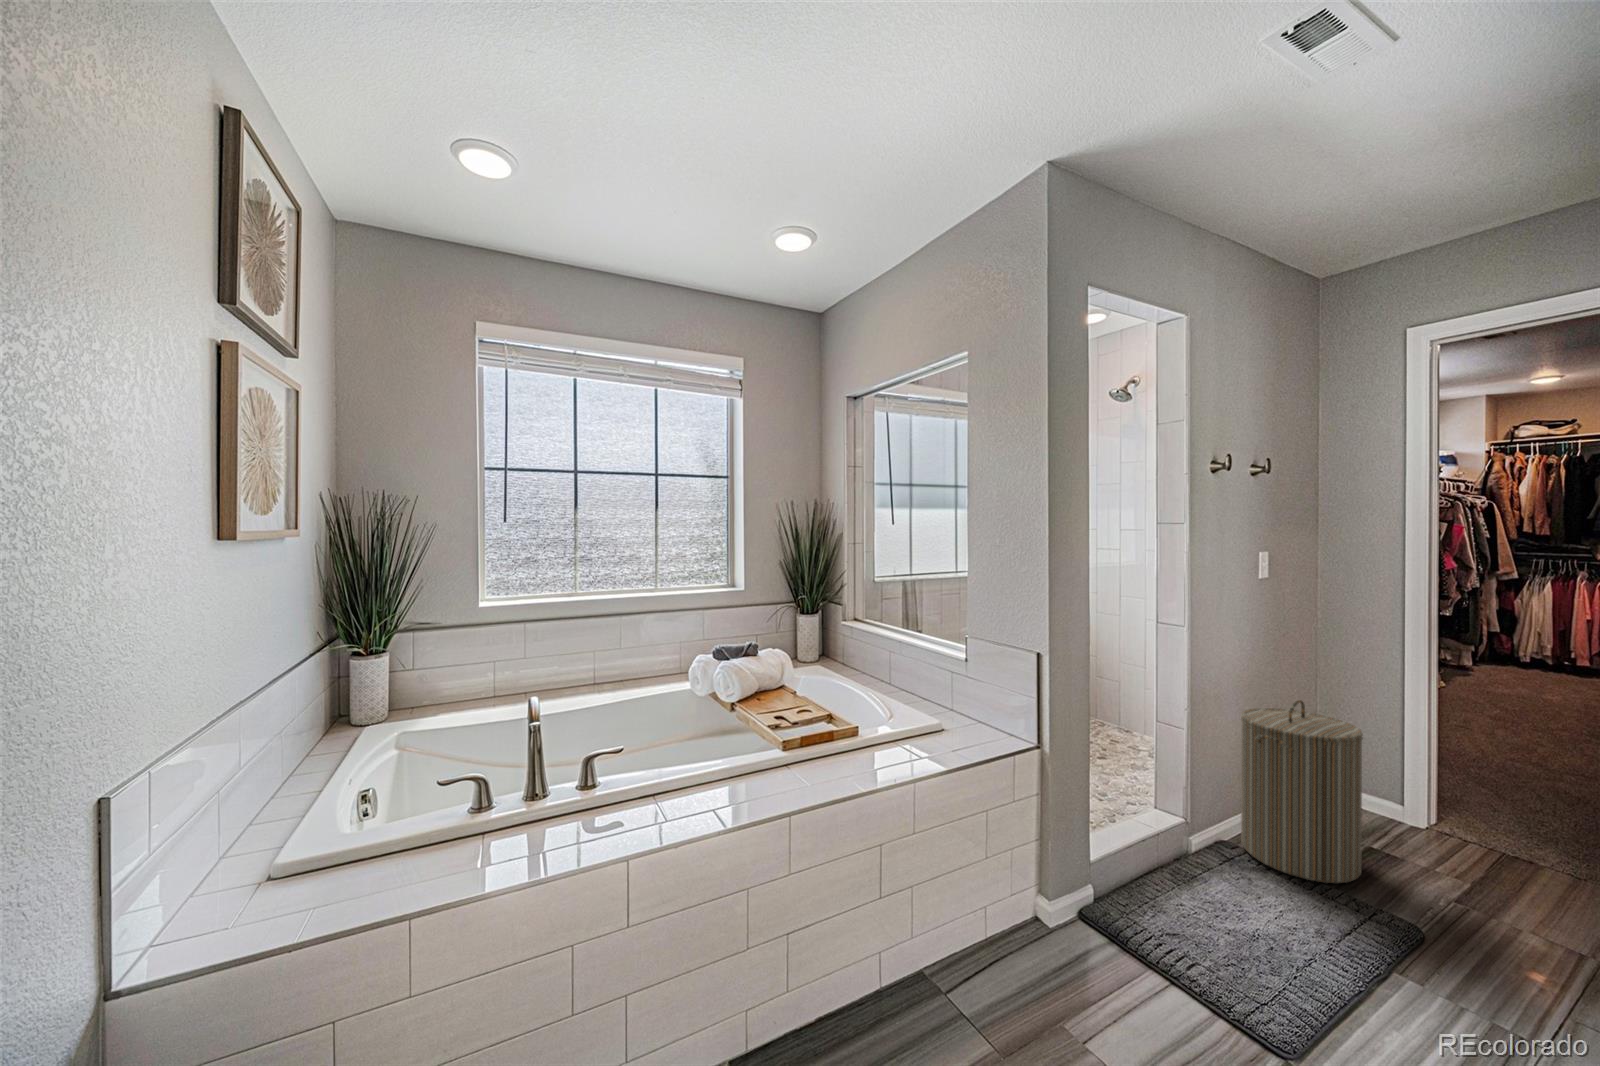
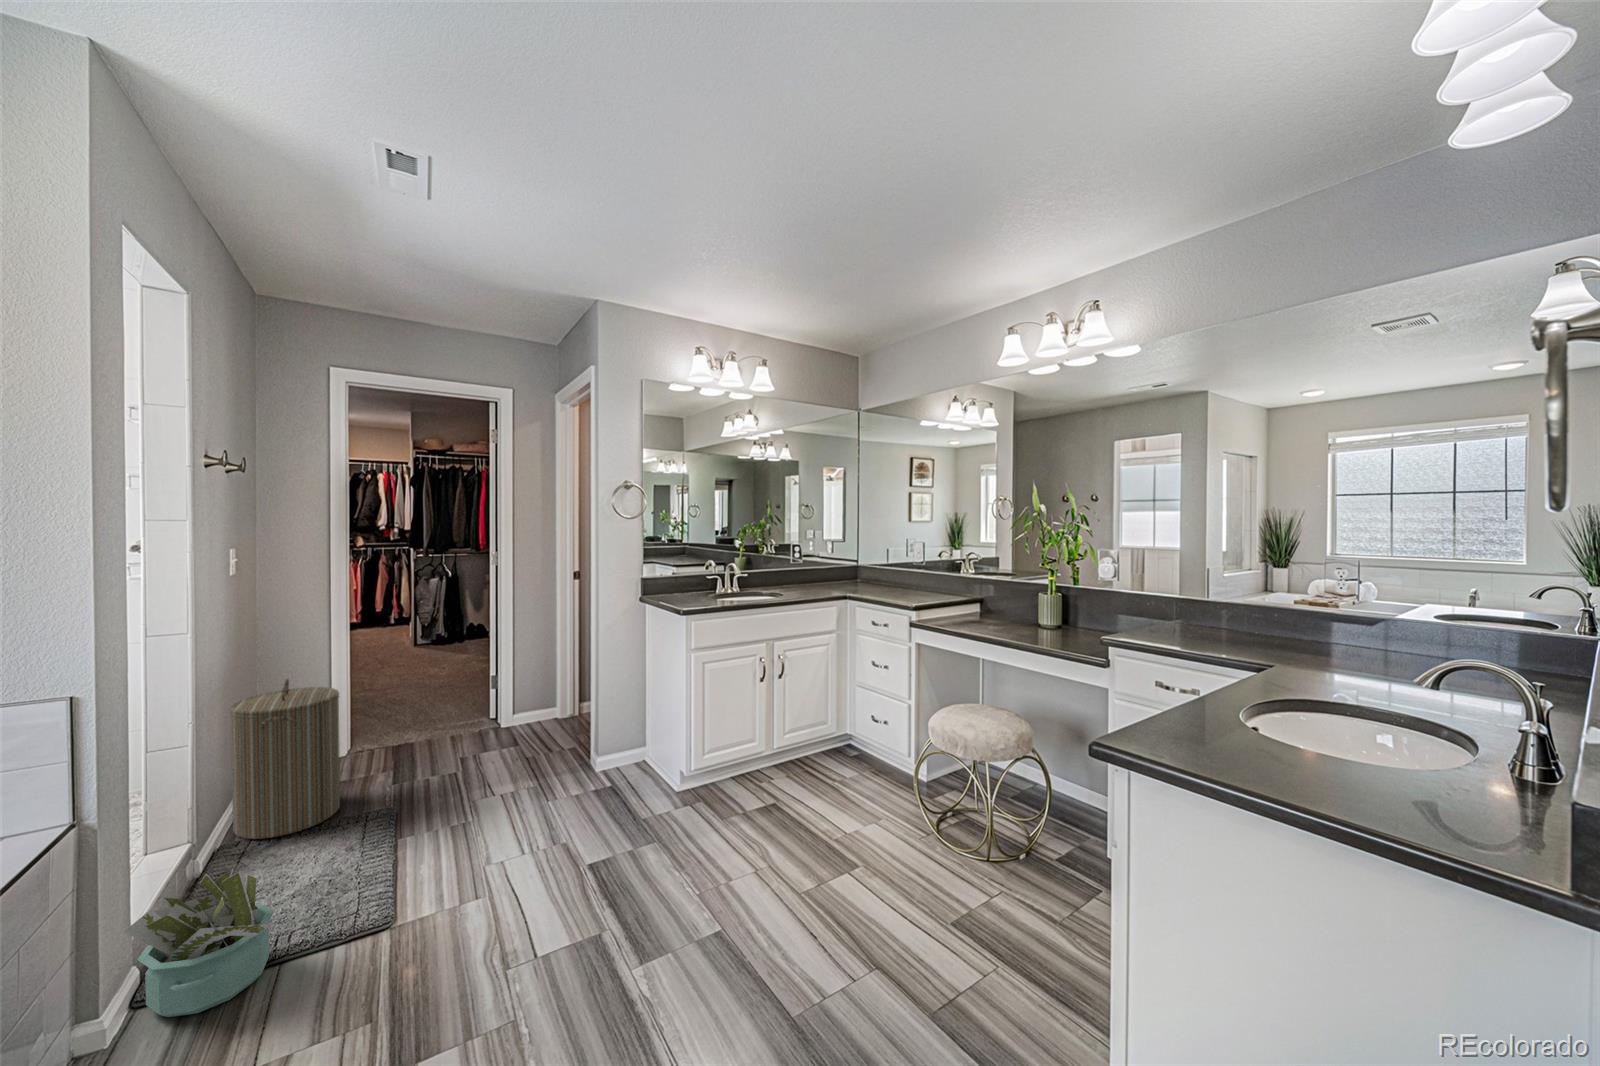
decorative plant: none [1059,844,1167,979] -> present [124,869,274,1017]

